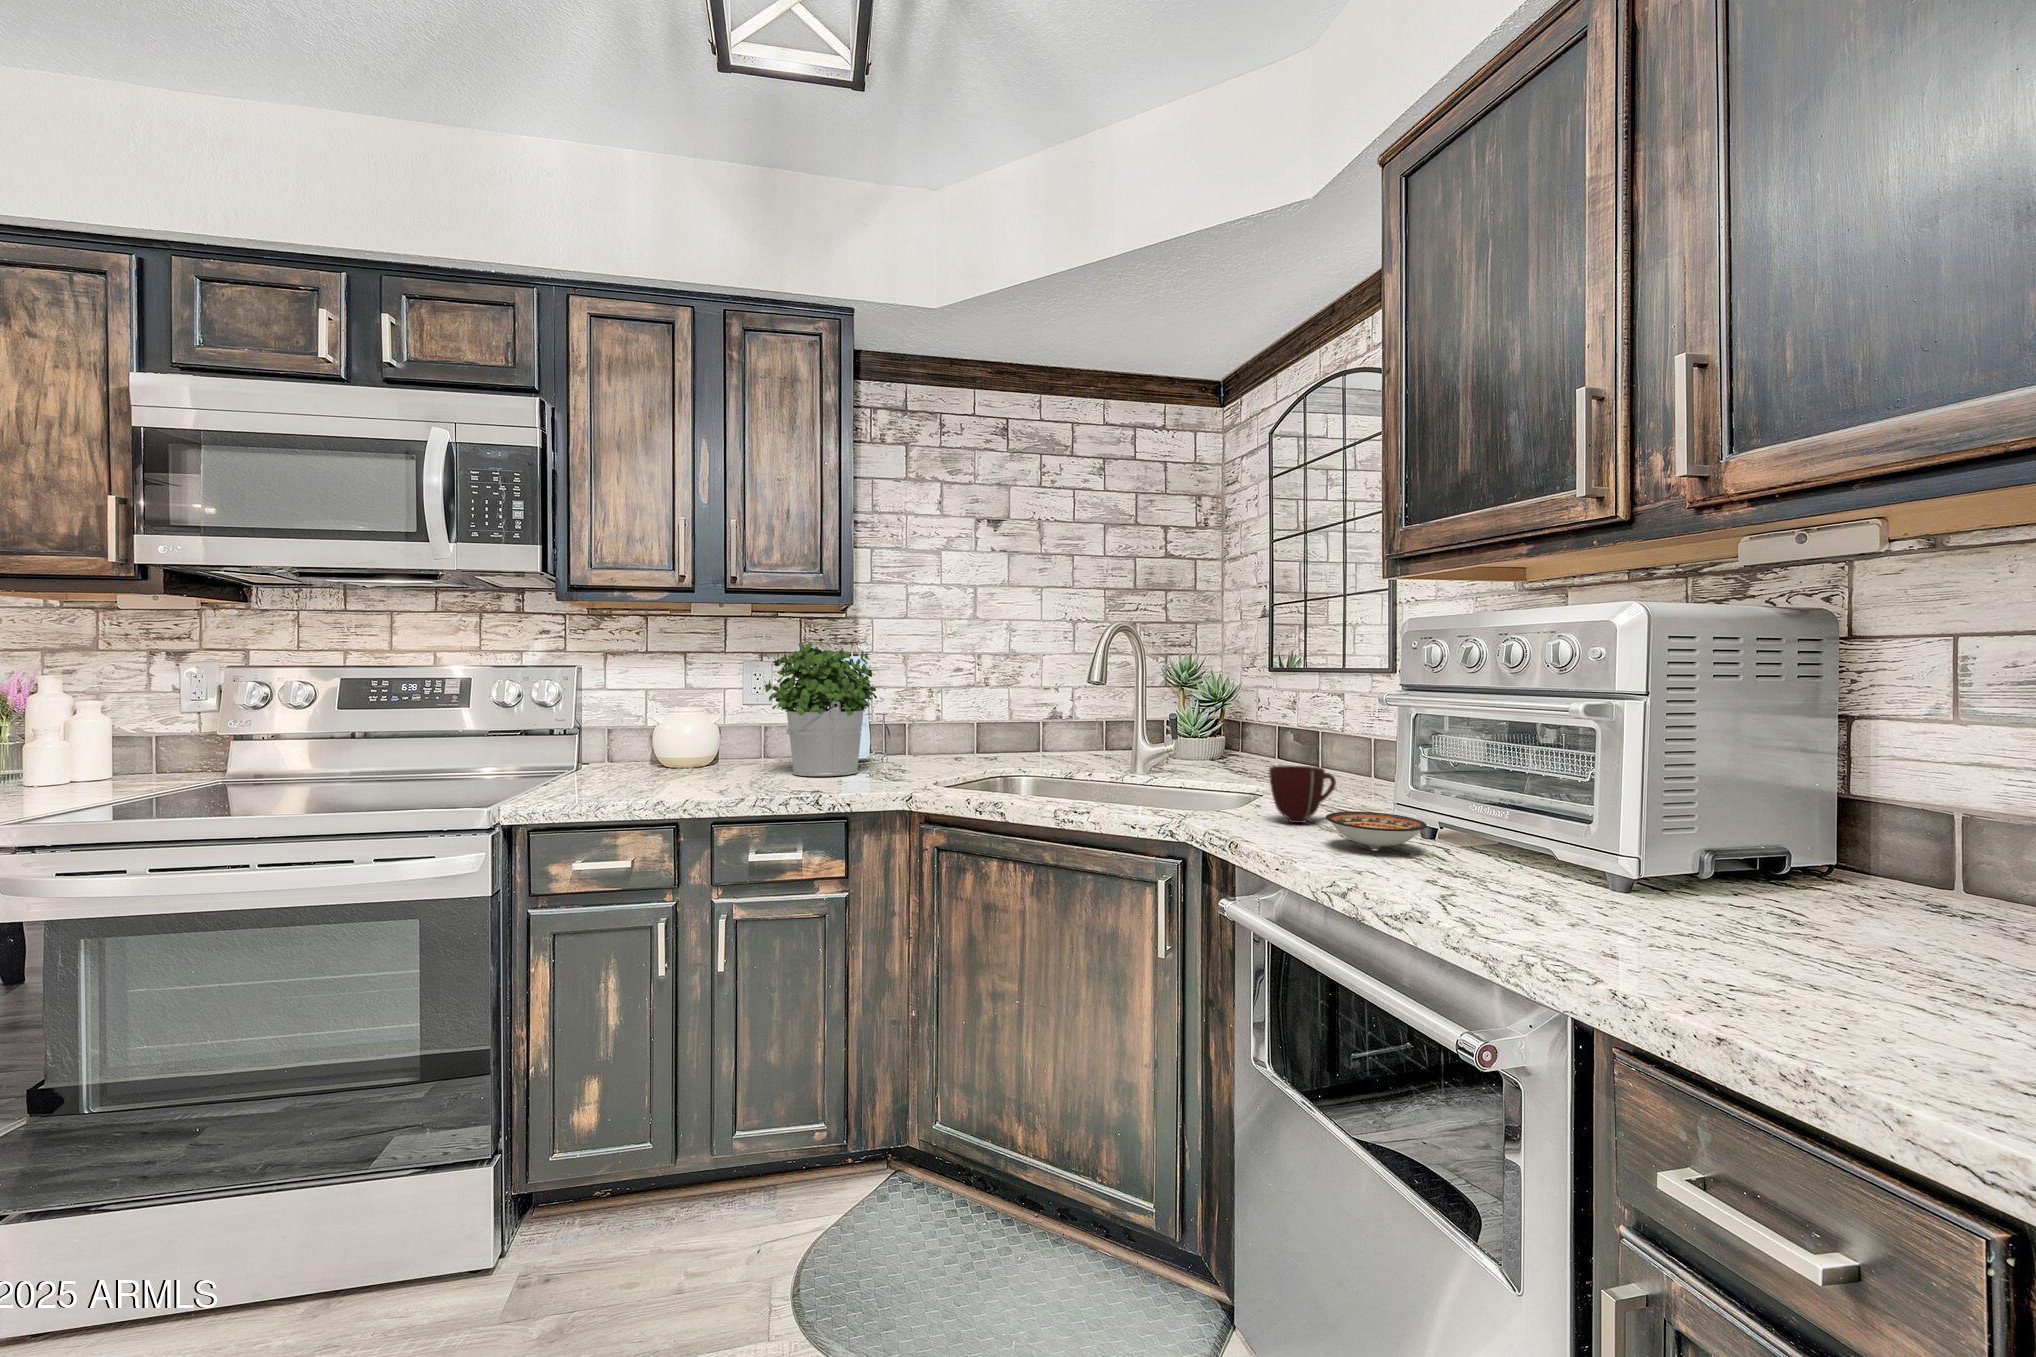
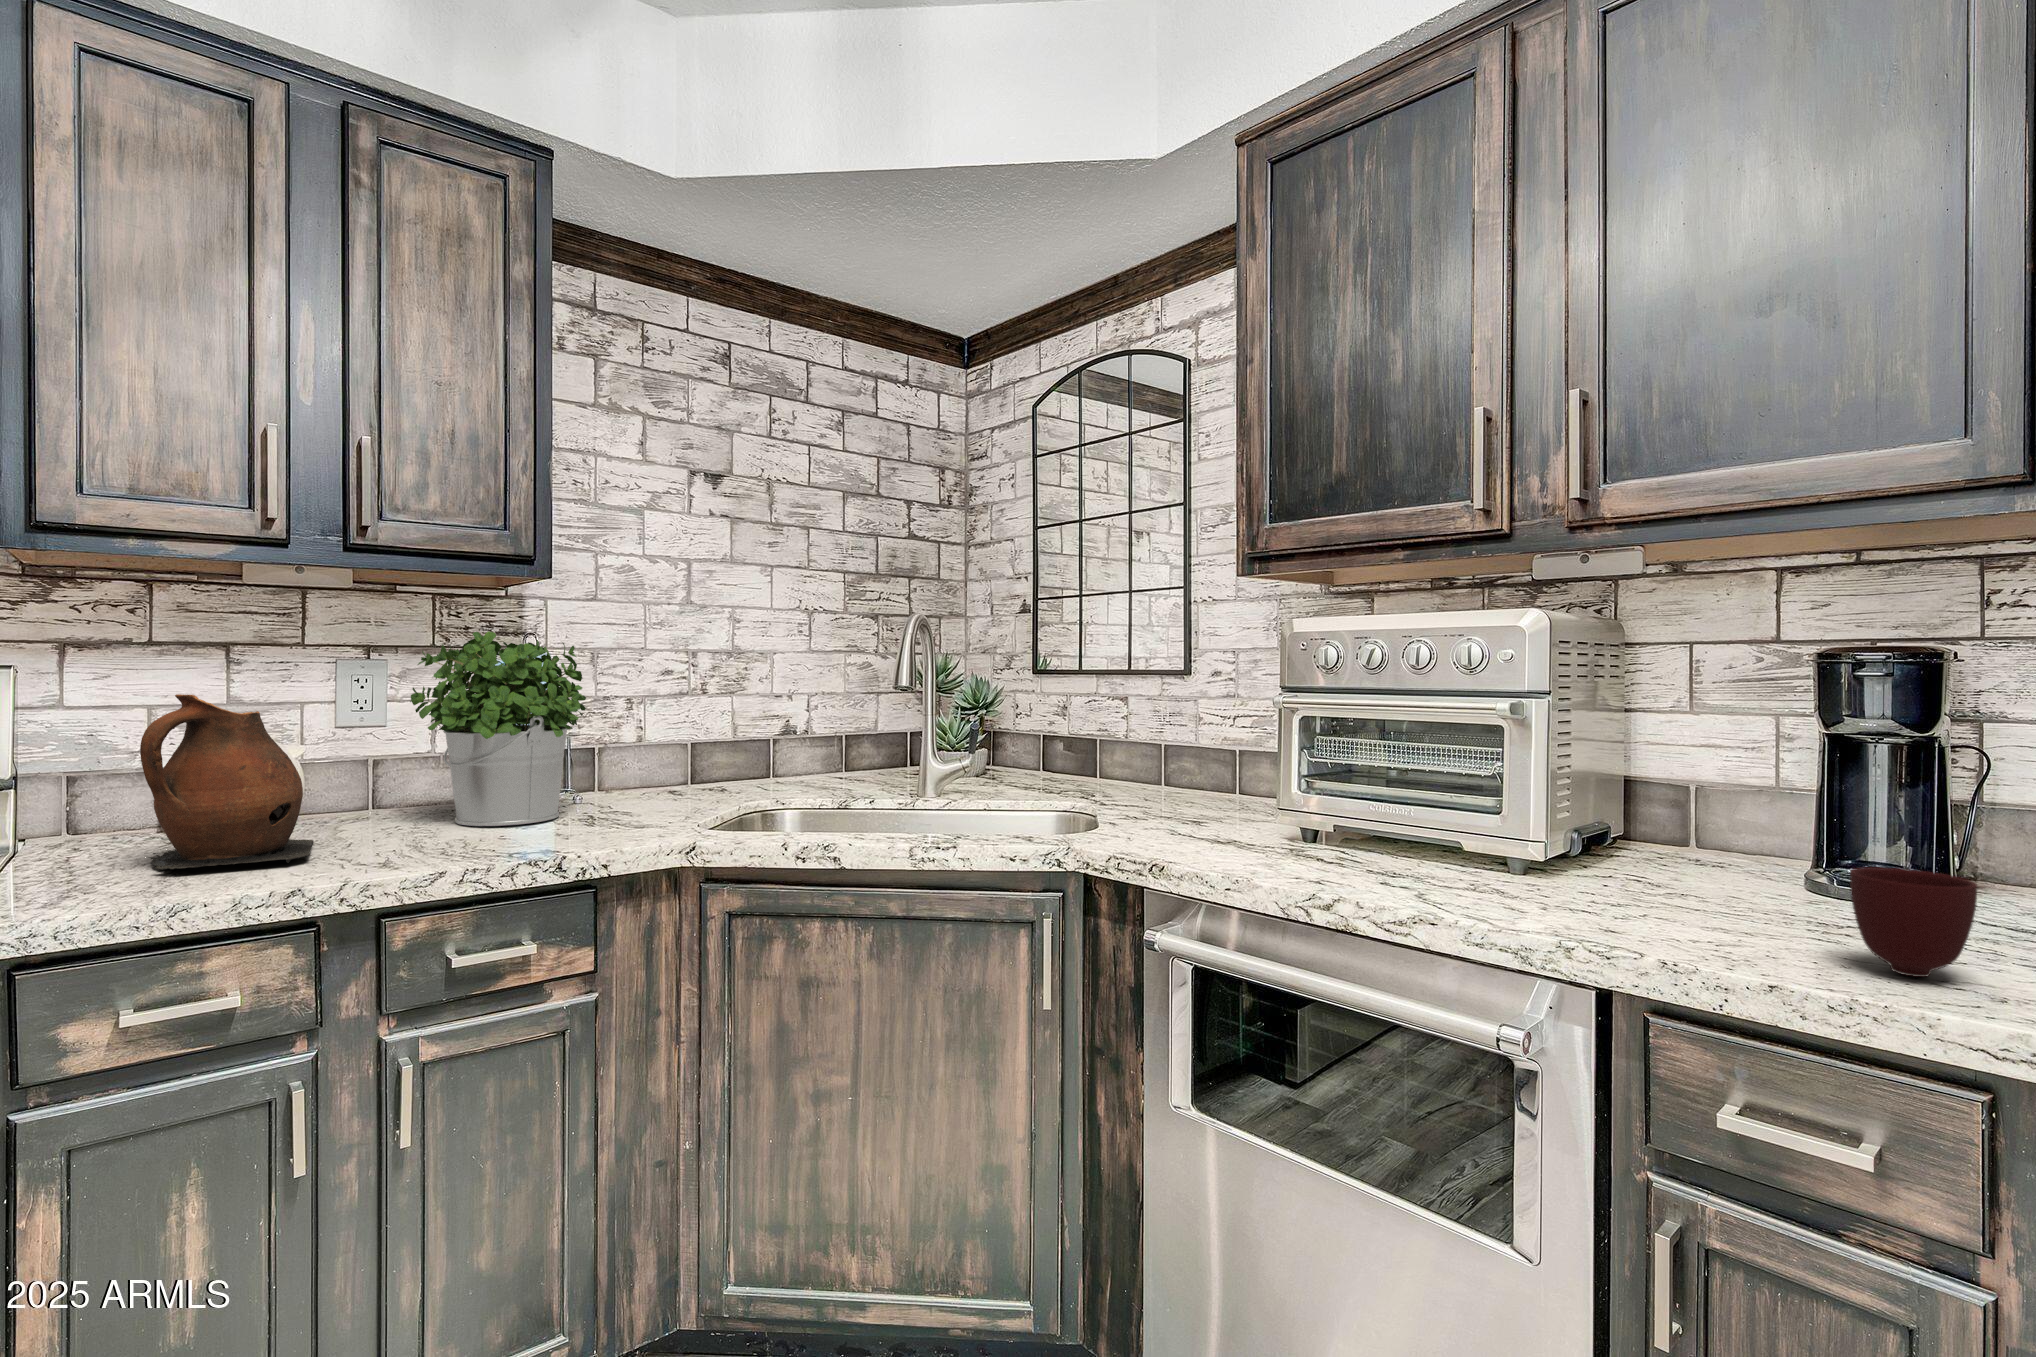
ceramic pitcher: none [606,682,704,787] -> present [140,694,313,870]
mug: present [1269,766,1336,823] -> present [1850,867,1977,977]
ceramic bowl: present [1326,812,1427,849] -> none [1285,834,1397,875]

